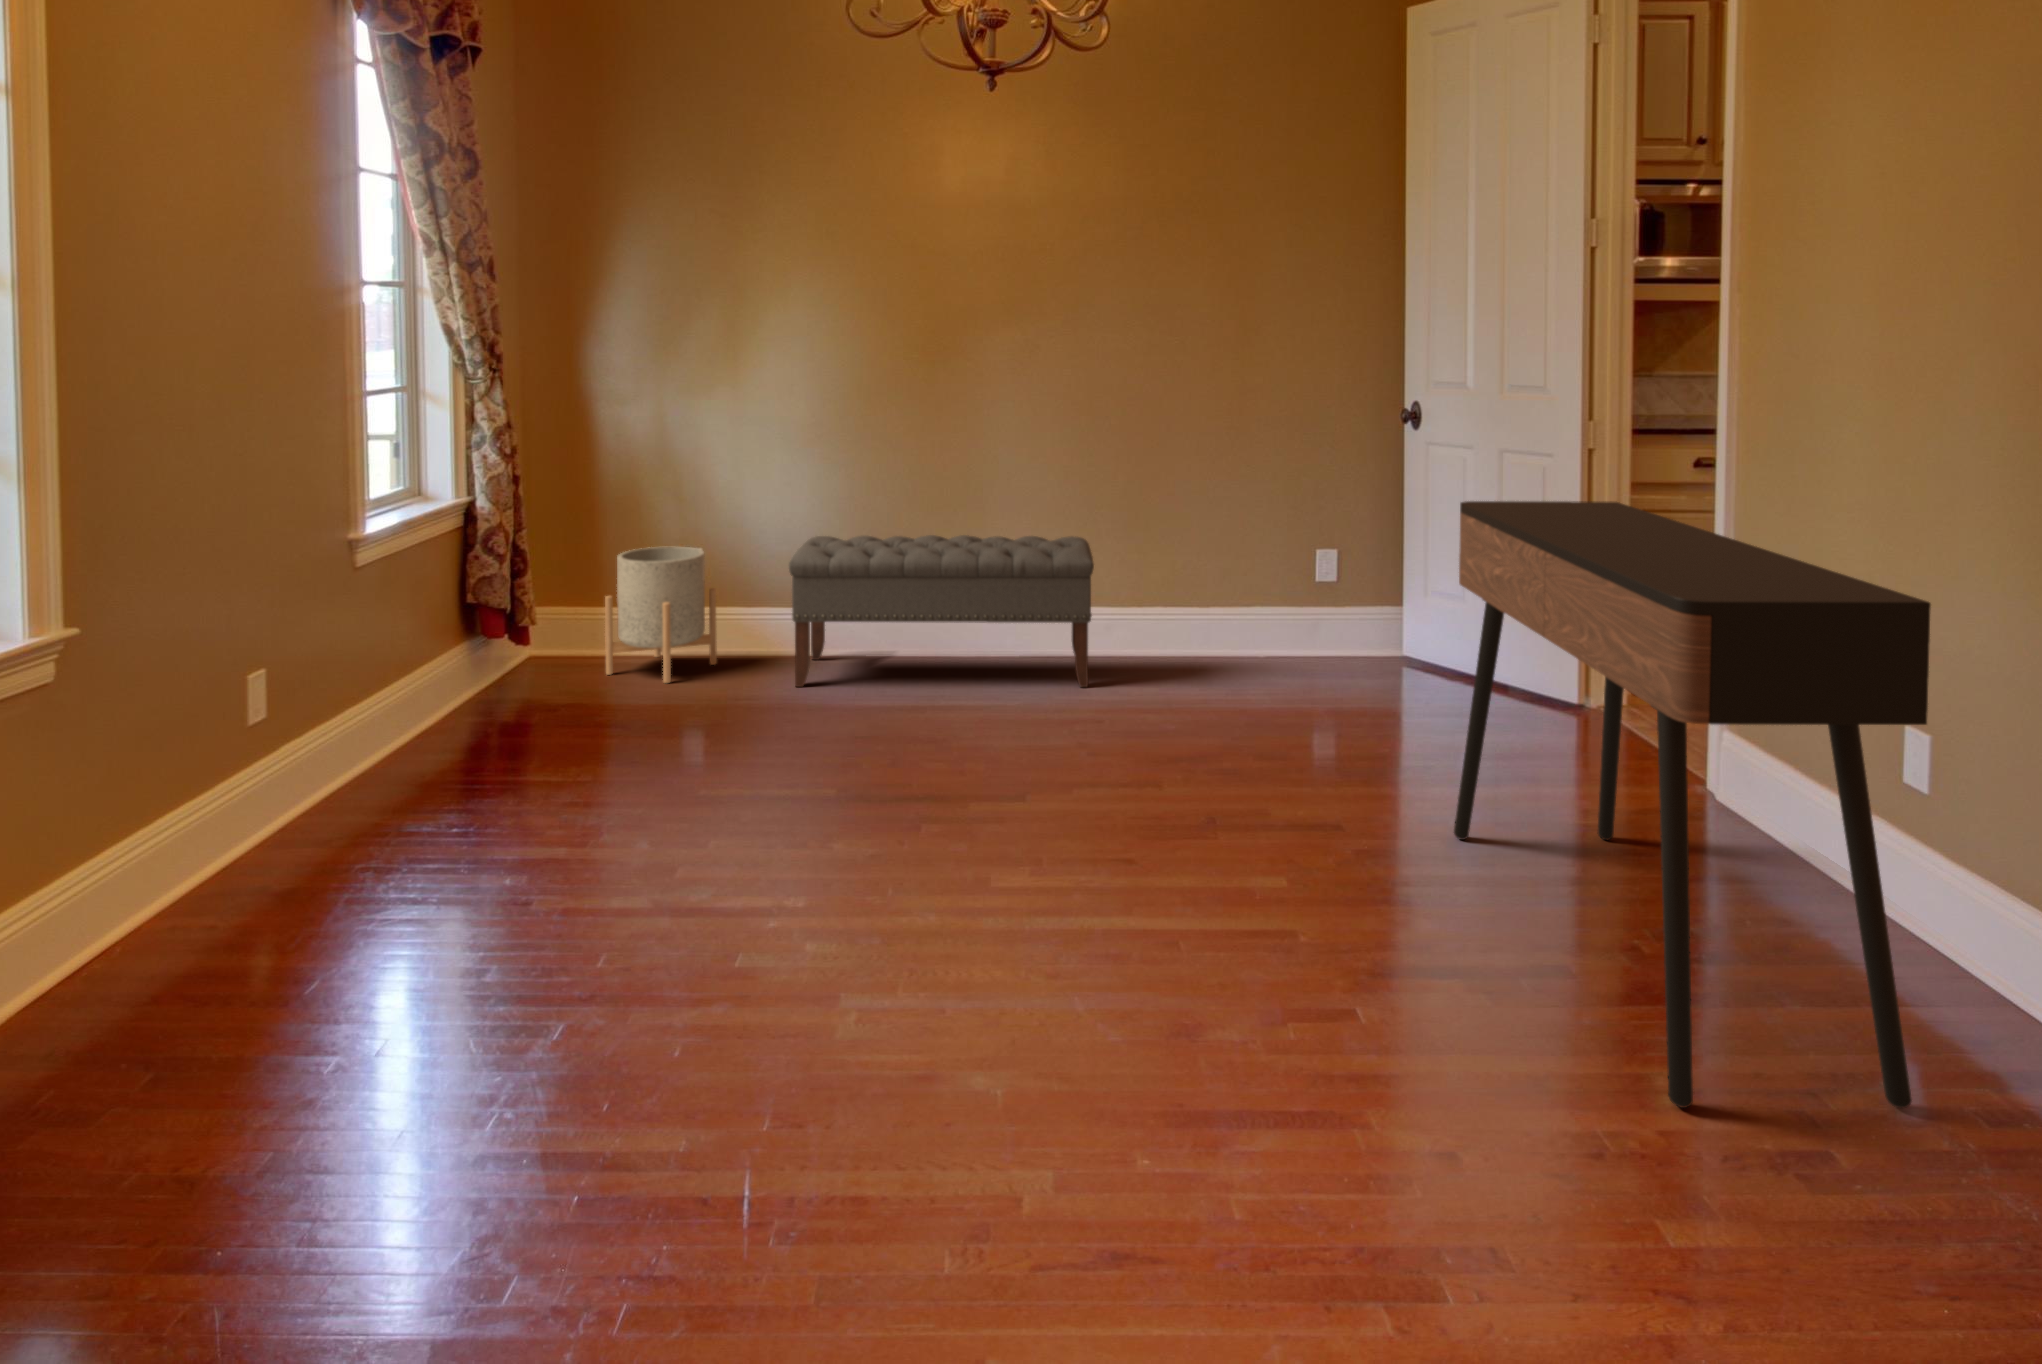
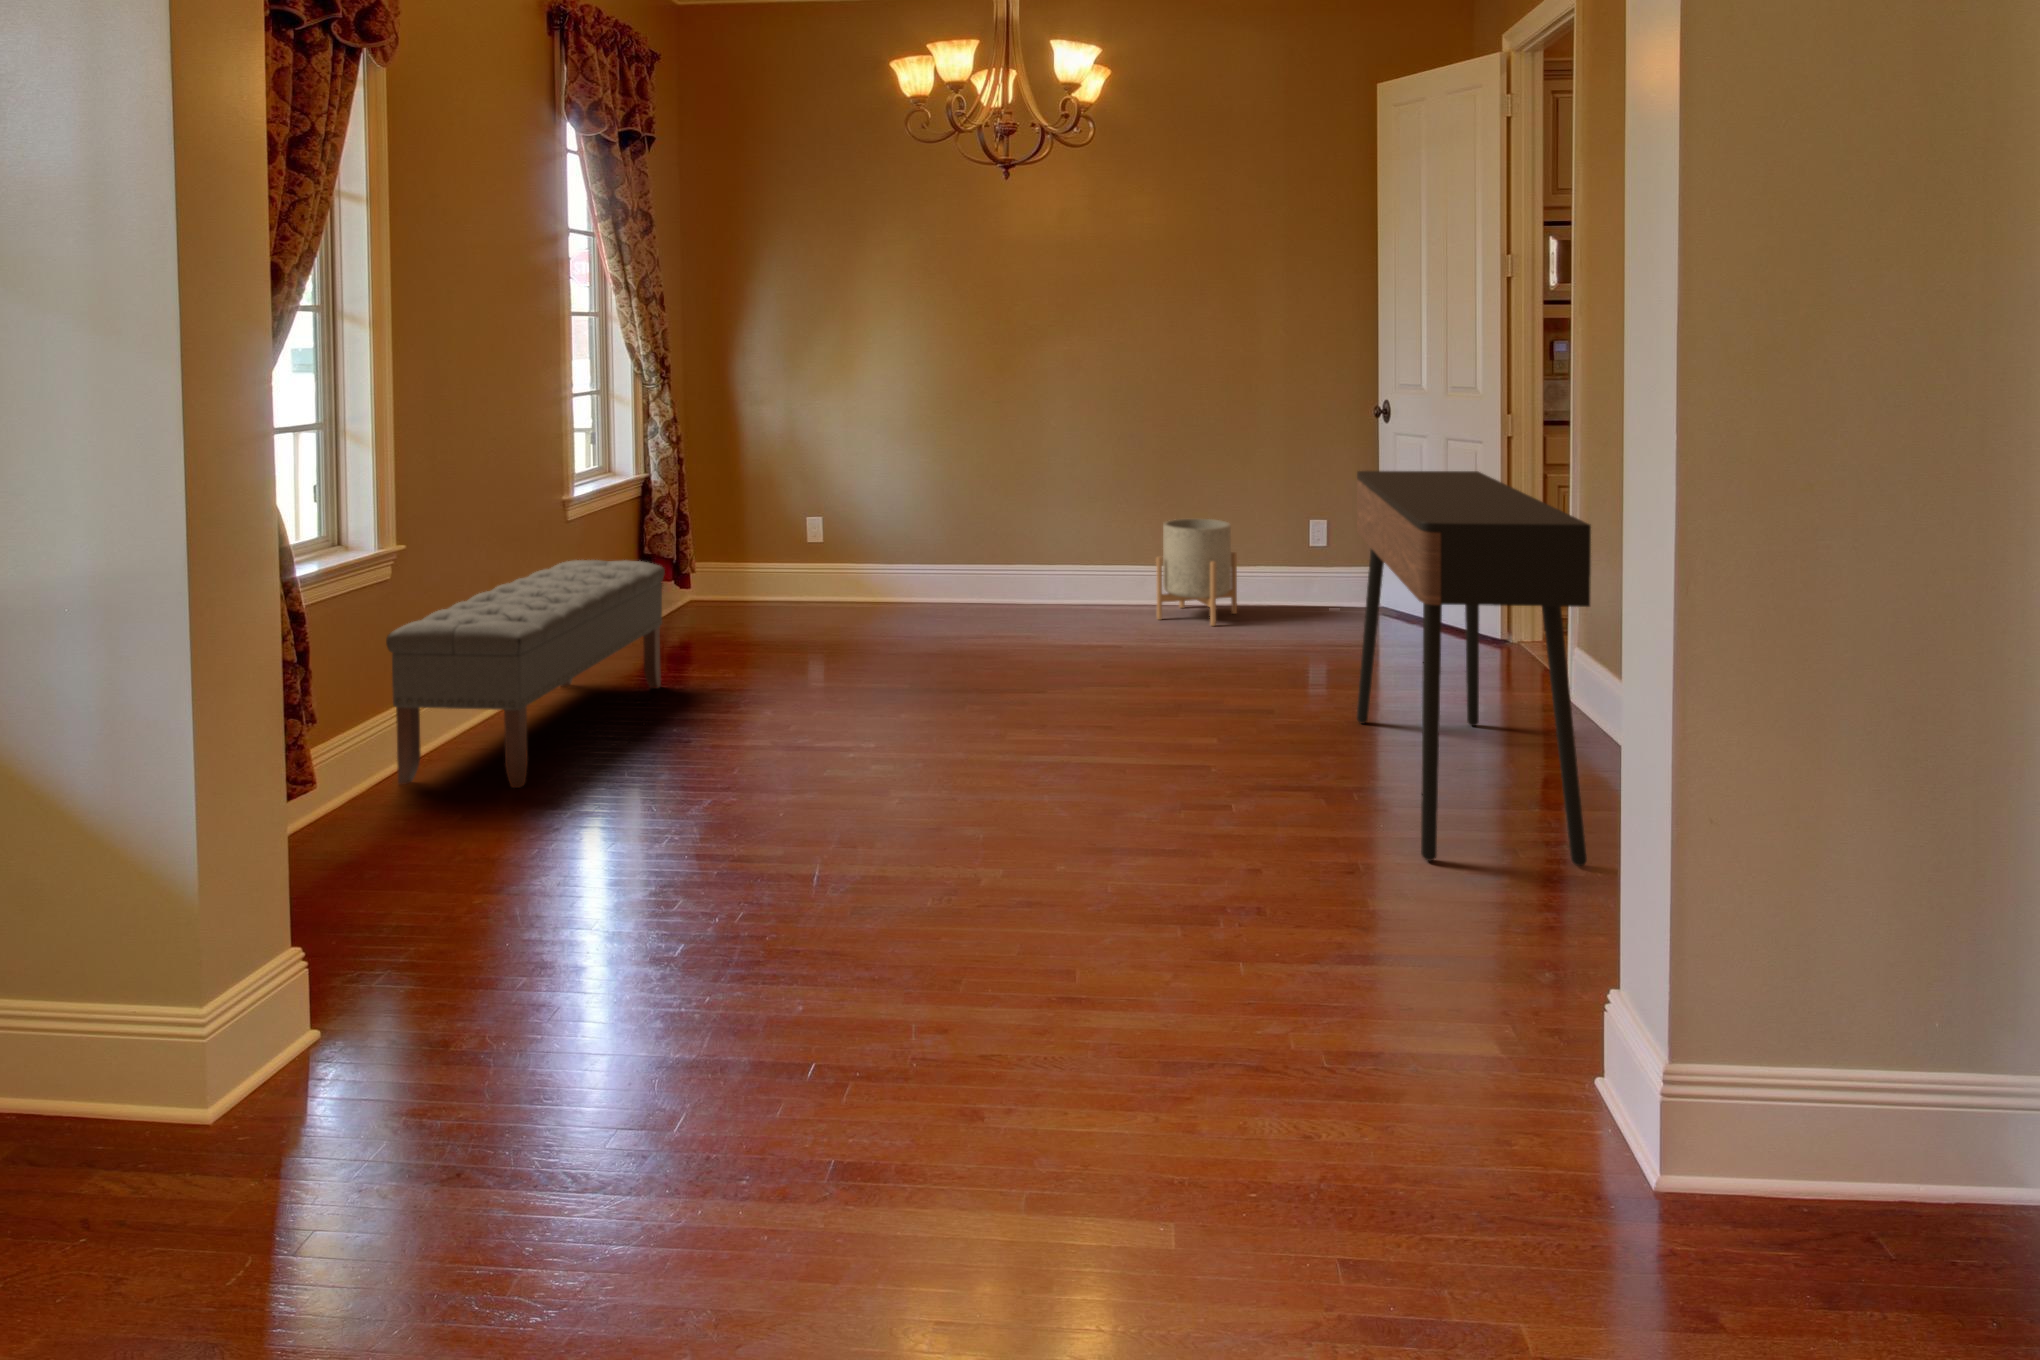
bench: present [789,535,1094,687] -> present [386,560,665,788]
planter: present [605,546,717,683] -> present [1156,519,1237,626]

